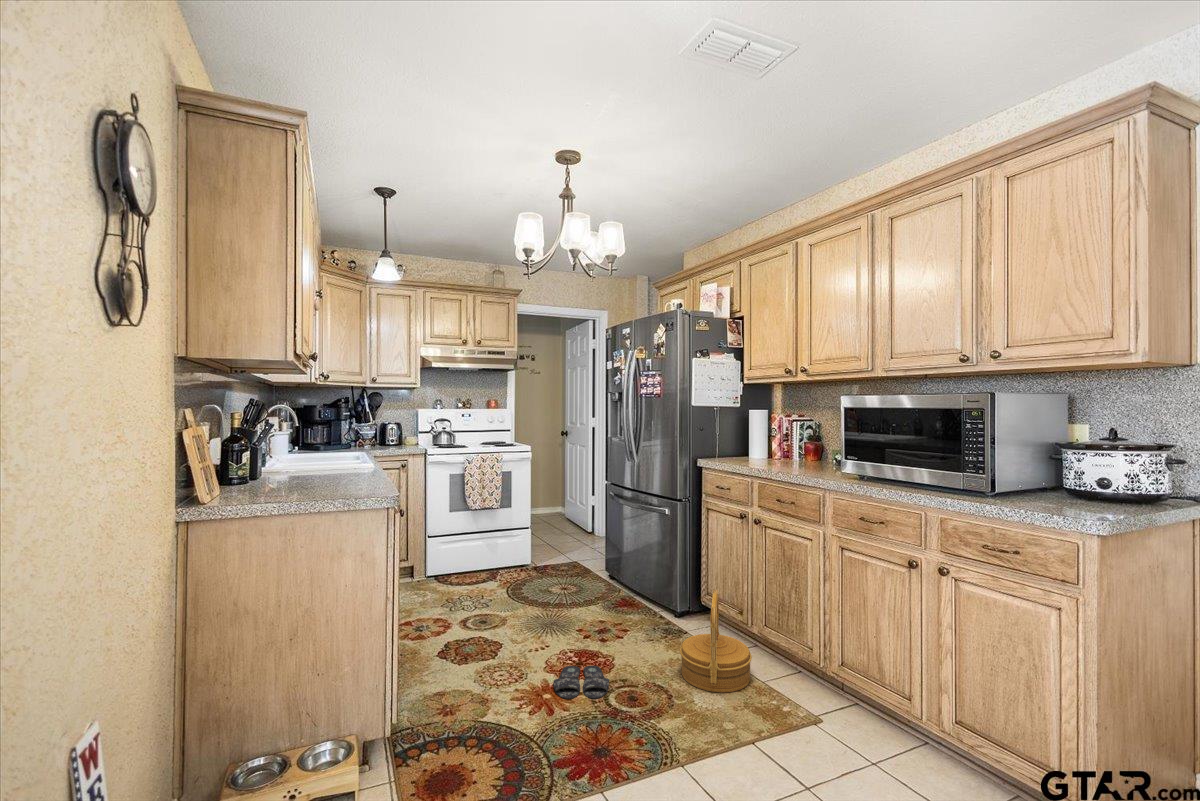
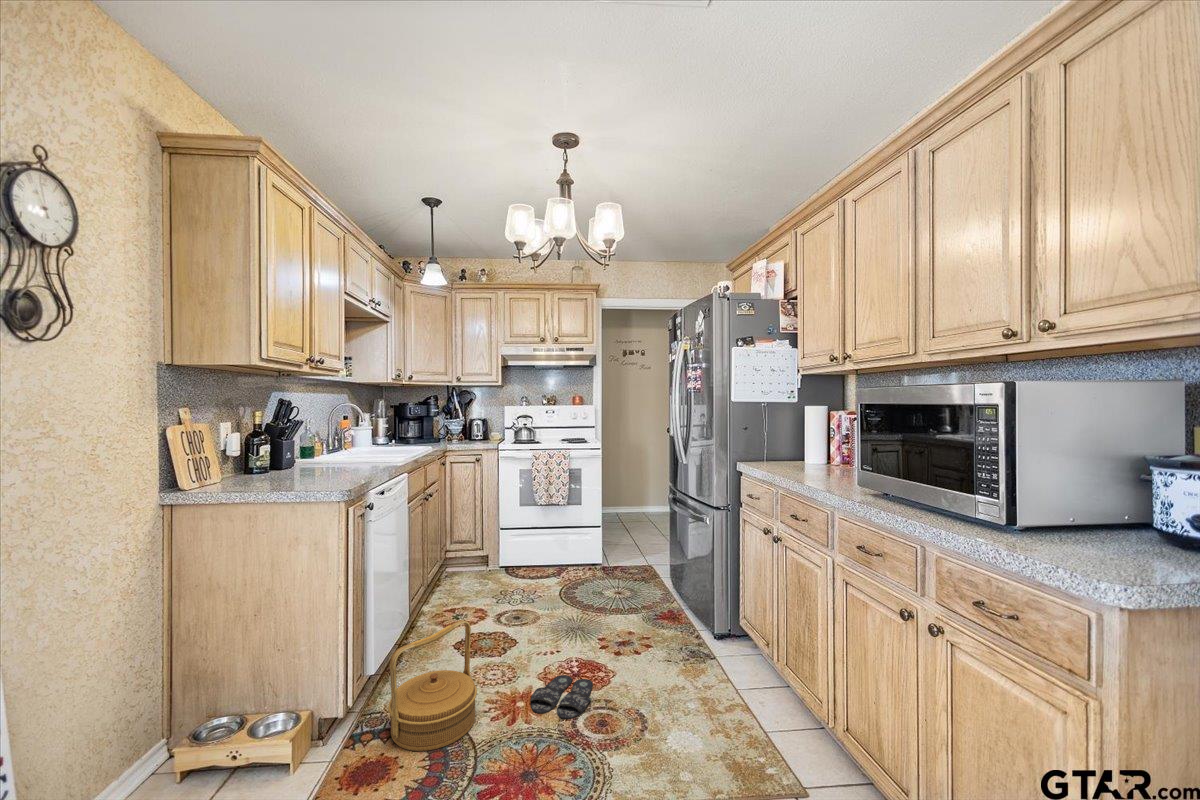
basket: present [680,590,752,693] -> present [389,620,477,751]

